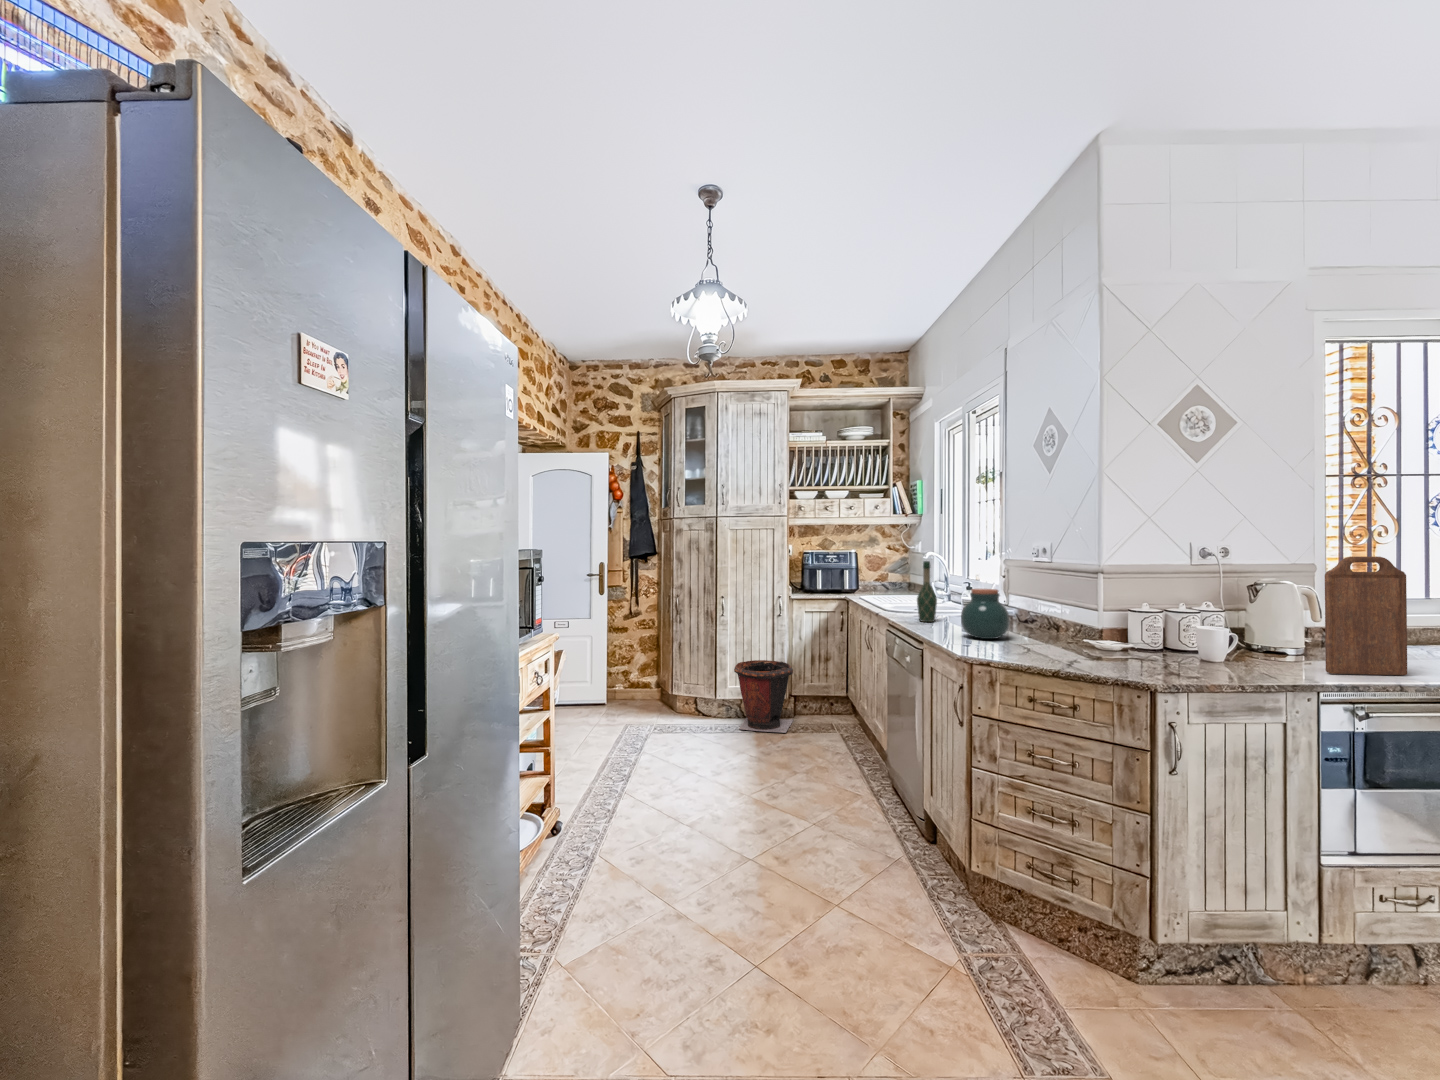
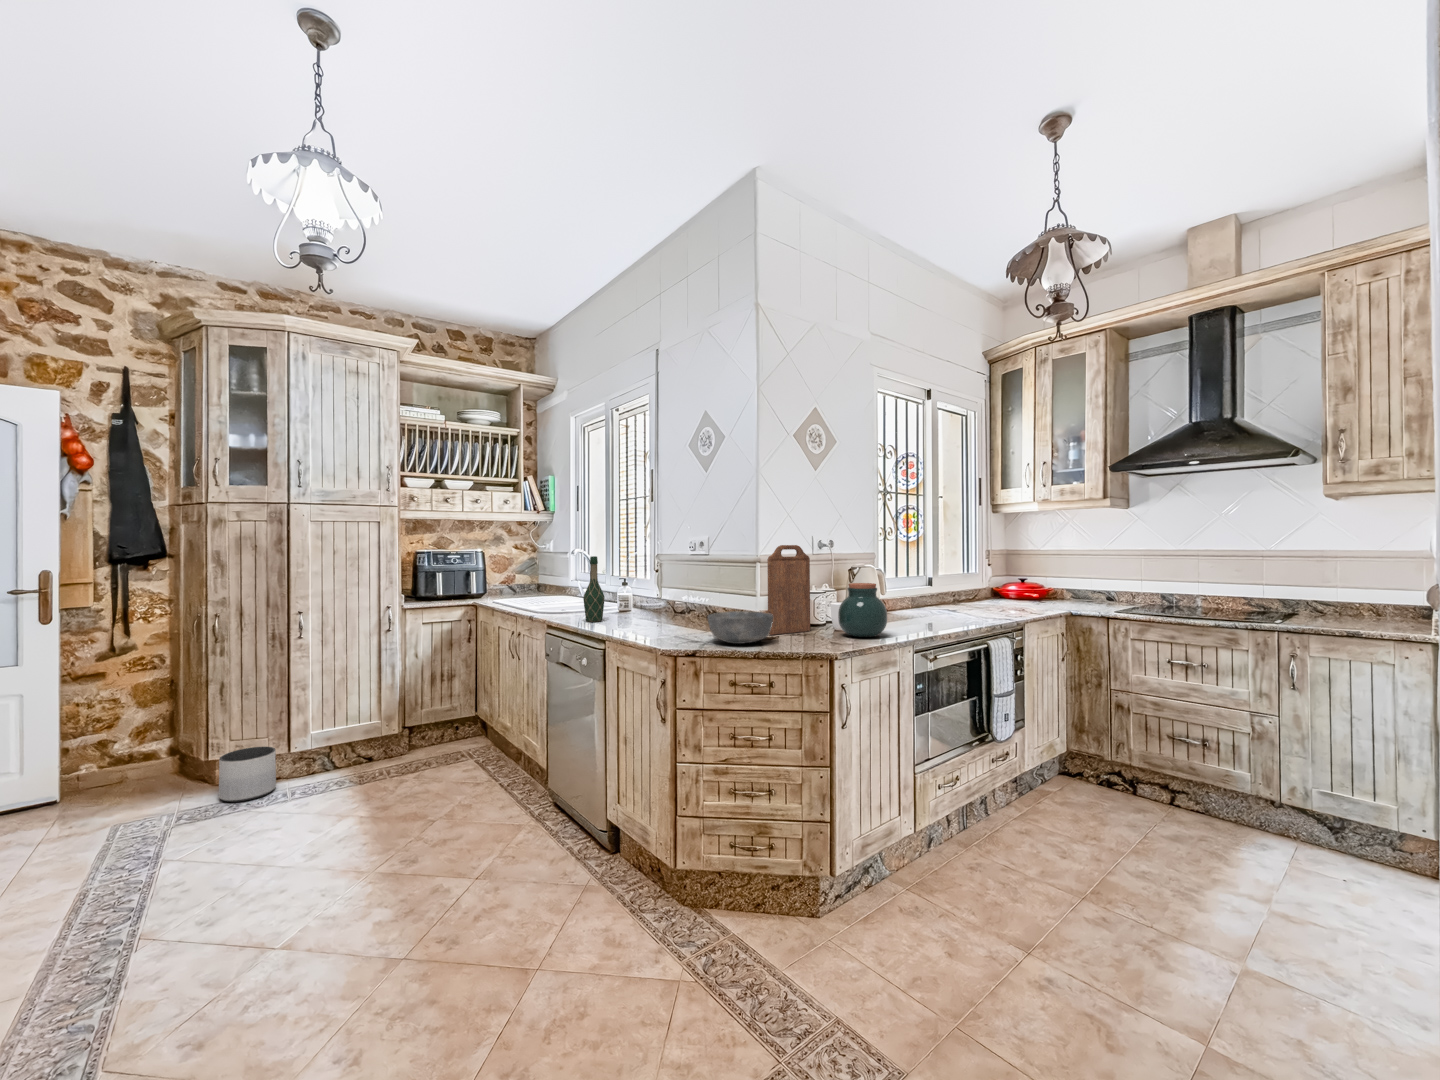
cutting board: present [1325,557,1407,675] -> present [767,545,810,635]
jar: present [961,589,1010,639] -> present [838,583,887,637]
bowl: none [1013,624,1094,659] -> present [707,611,773,644]
waste bin: present [734,660,793,733] -> none [322,689,410,791]
planter: none [677,688,708,723] -> present [219,747,276,802]

